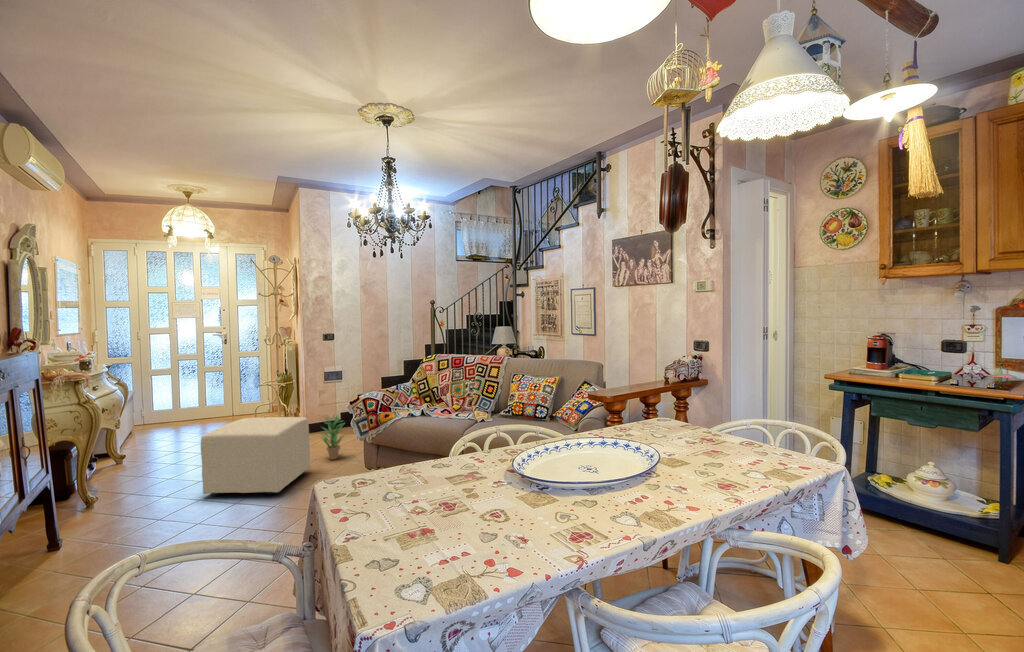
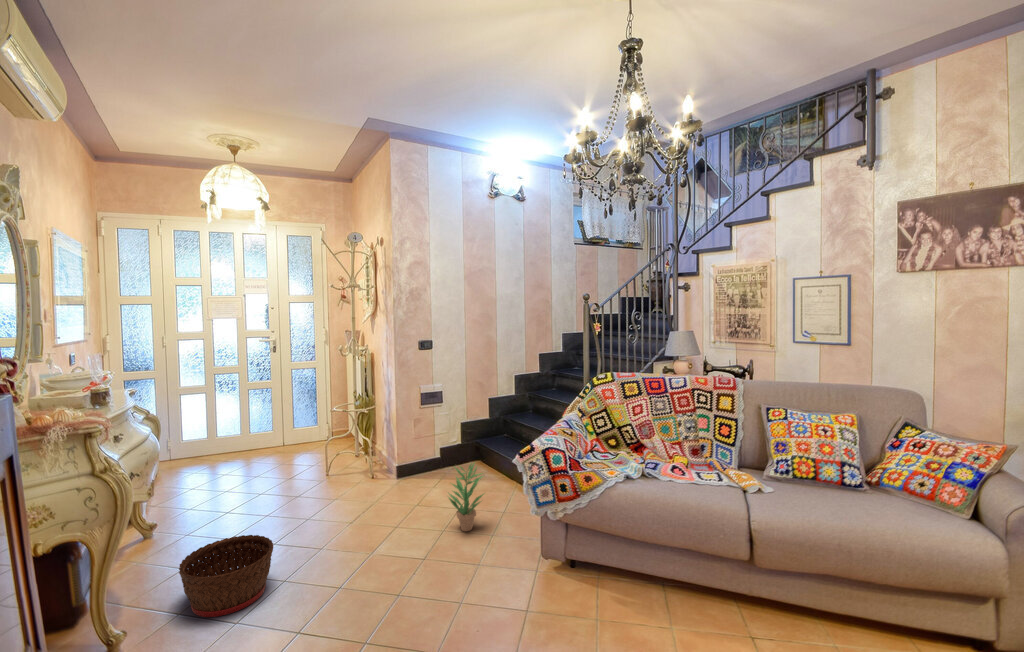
ottoman: present [201,417,310,496] -> none [297,476,449,625]
basket: none [134,453,195,494] -> present [179,535,273,617]

